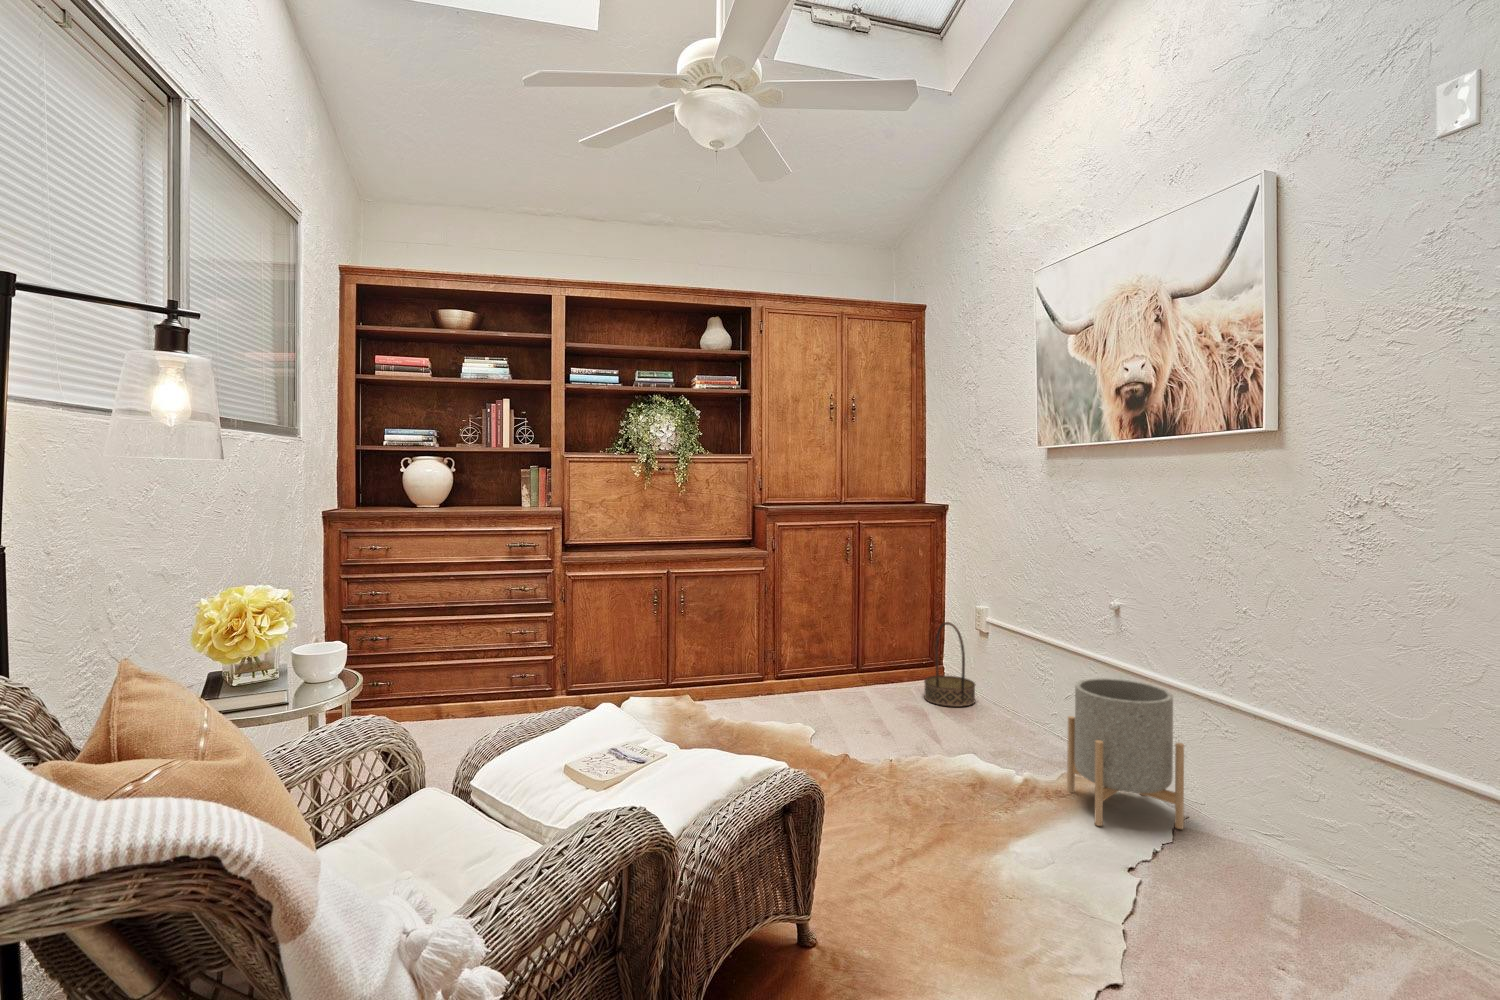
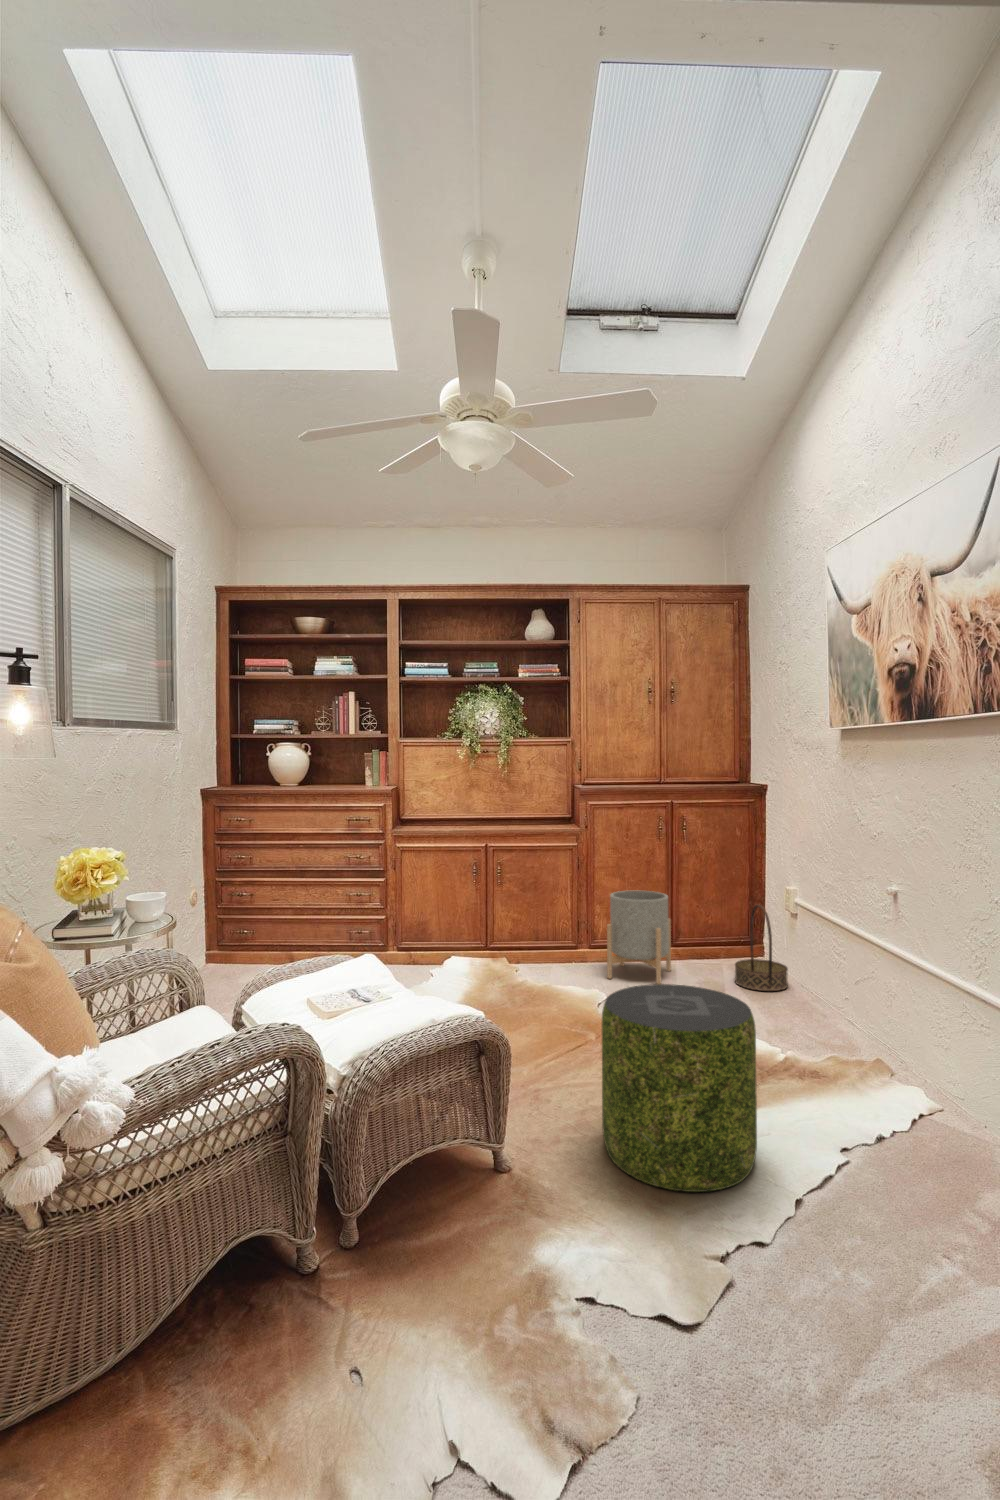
planter: present [1067,678,1184,829] -> present [607,890,671,984]
pouf: none [893,712,1060,936] -> present [602,984,757,1192]

